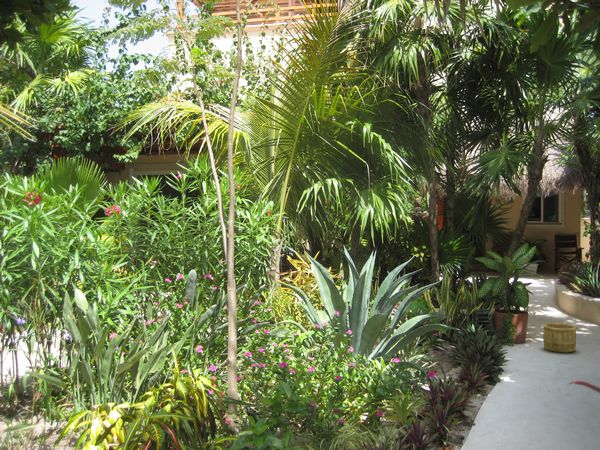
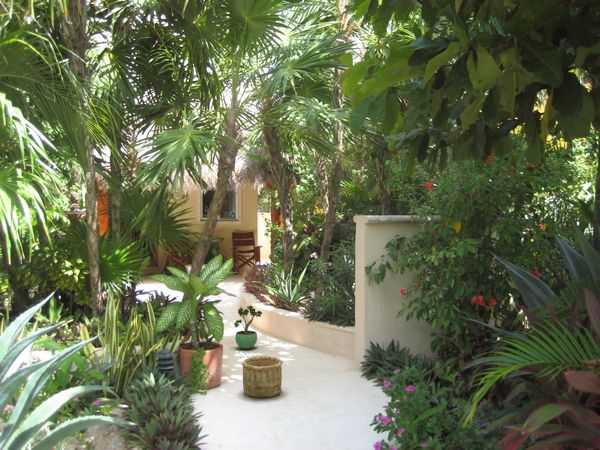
potted plant: none [542,289,568,325] -> present [234,305,262,349]

